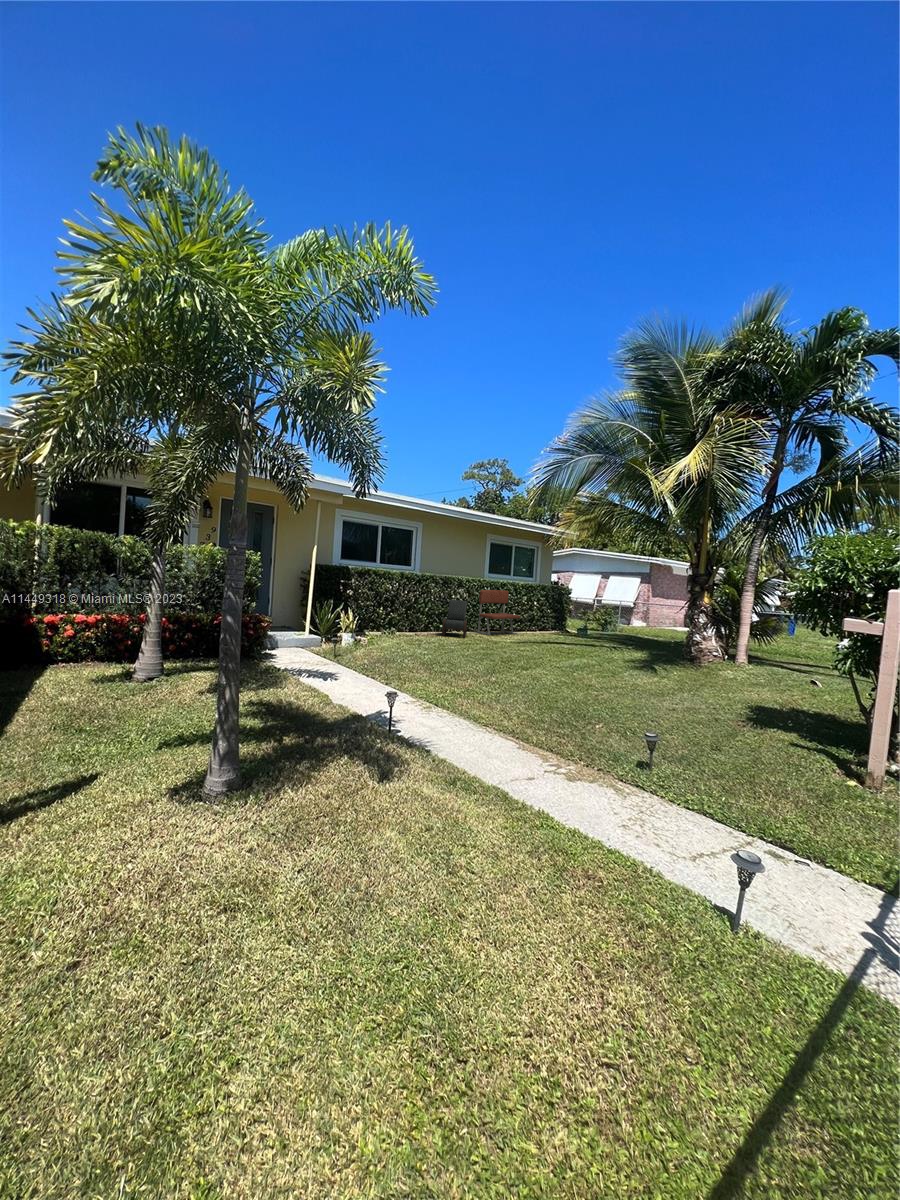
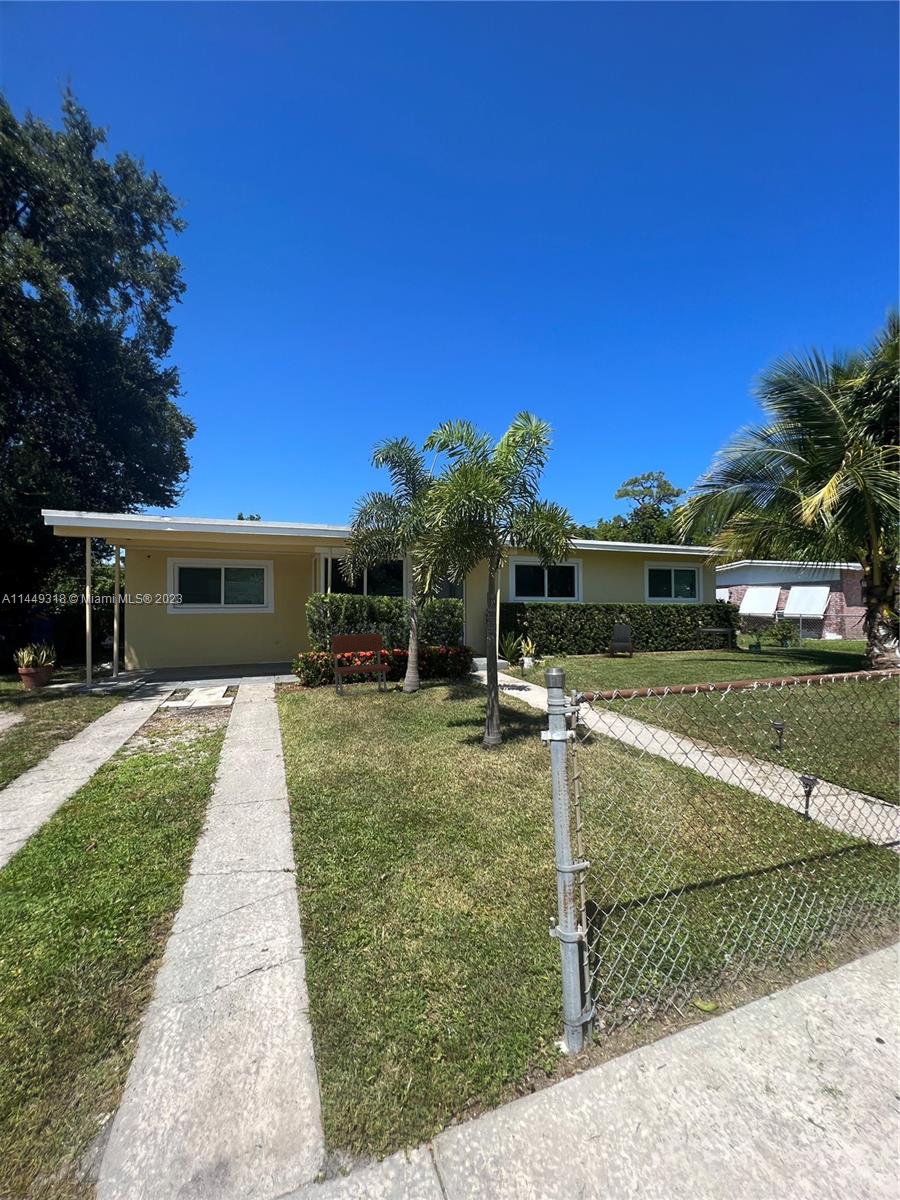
bench: present [477,590,520,635] -> present [332,634,391,697]
round table: none [531,609,568,634] -> present [696,628,732,651]

